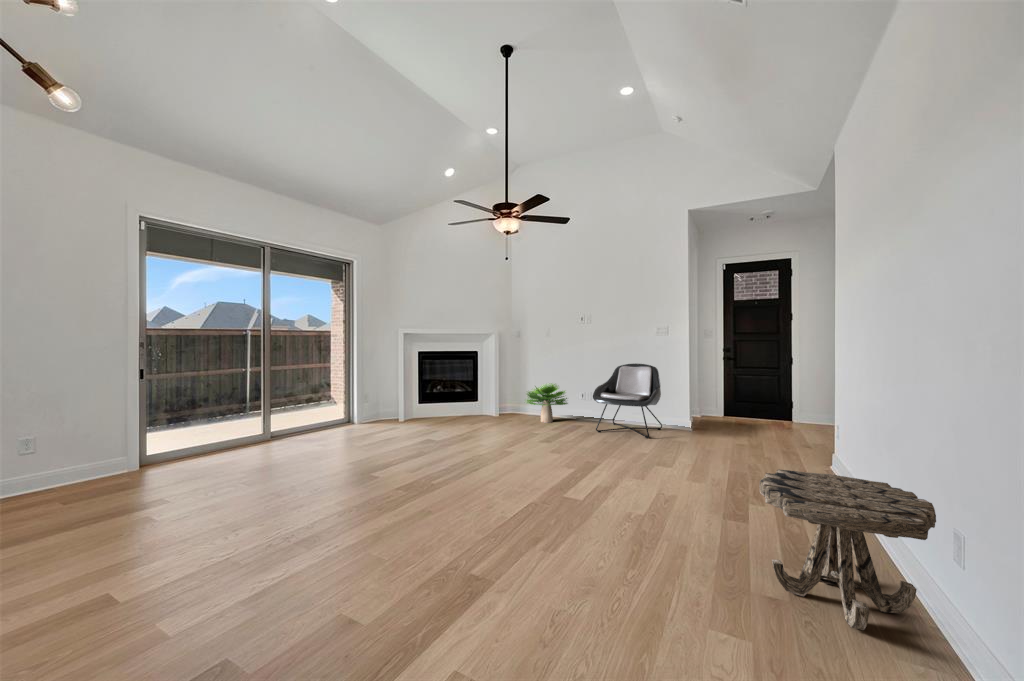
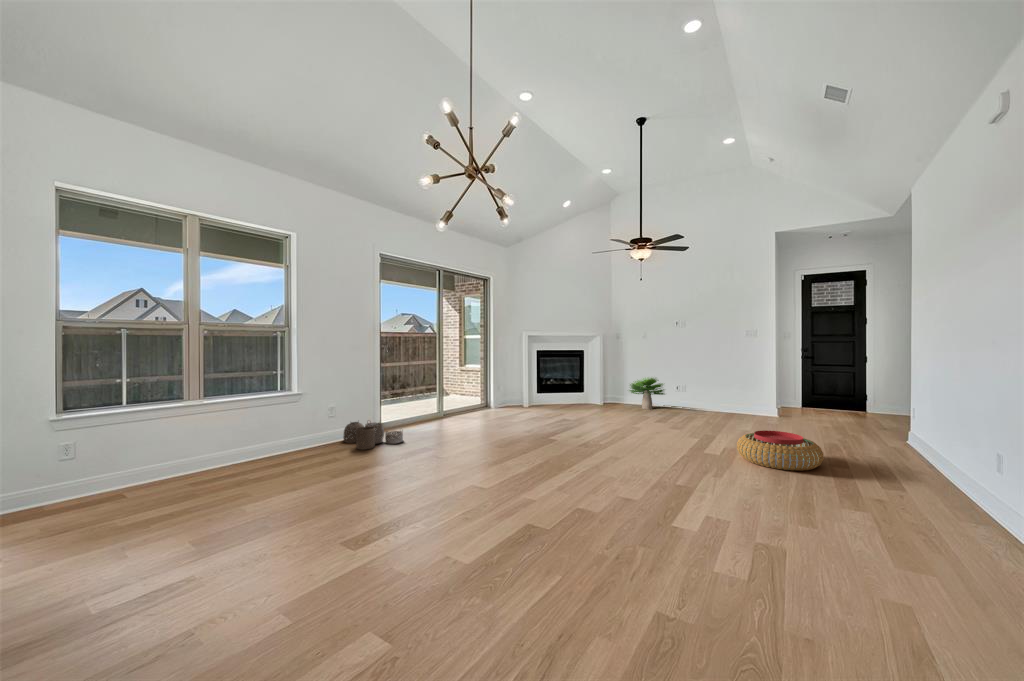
lounge chair: present [593,363,662,439] -> none [693,361,752,422]
woven basket: none [47,458,151,507] -> present [343,422,403,449]
pouf: none [606,462,715,526] -> present [737,431,824,471]
side table: present [759,469,936,630] -> none [867,428,988,515]

